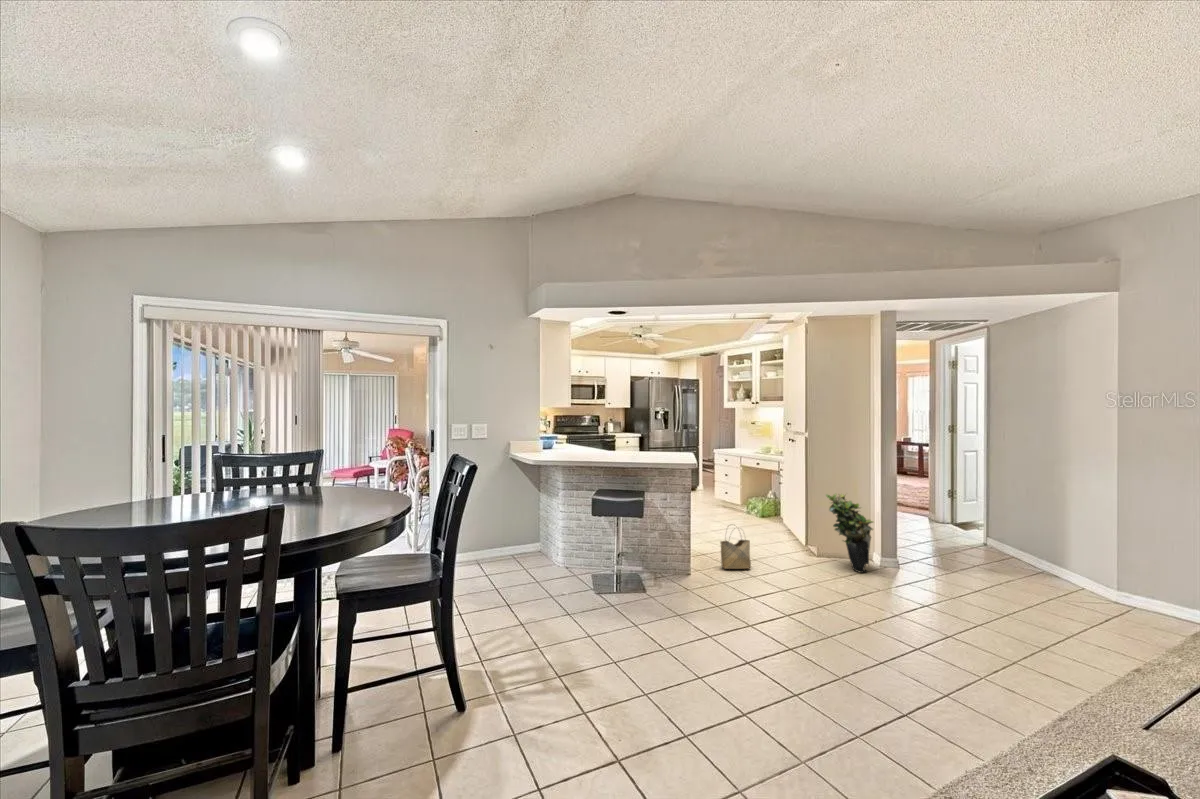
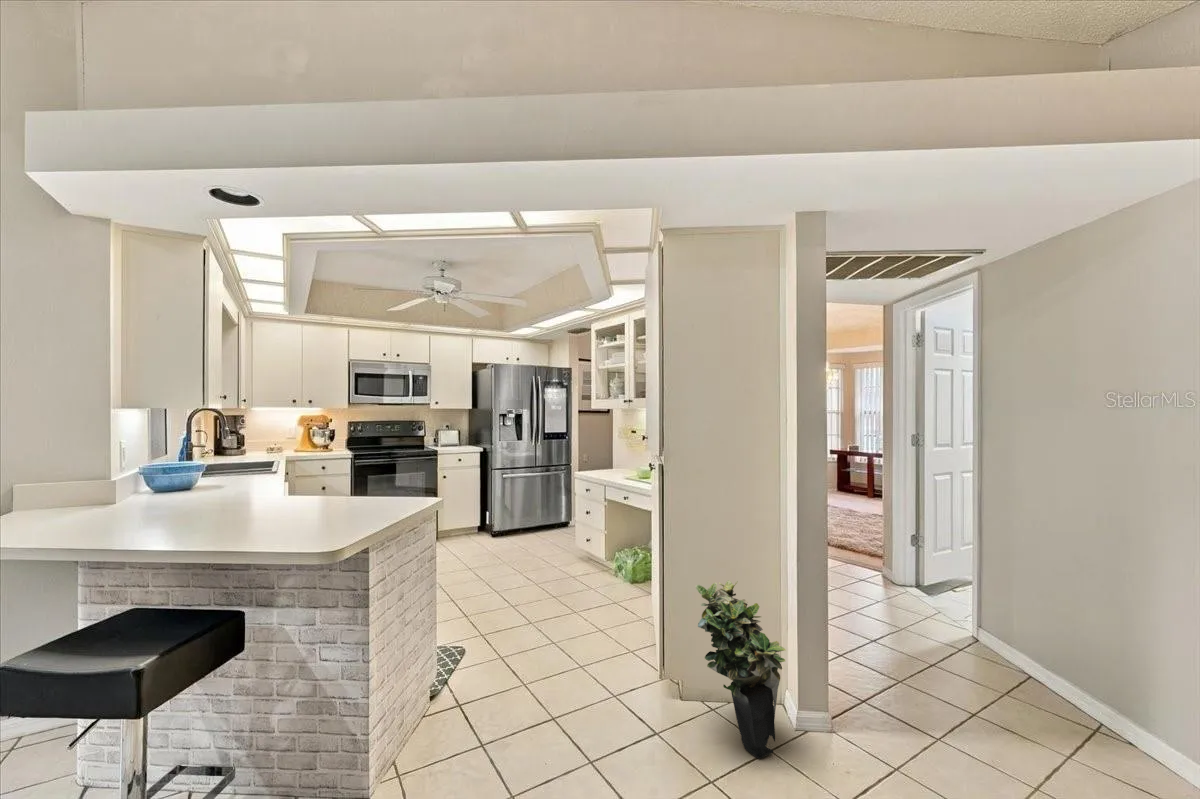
woven basket: present [720,539,751,569] -> none [465,660,534,768]

